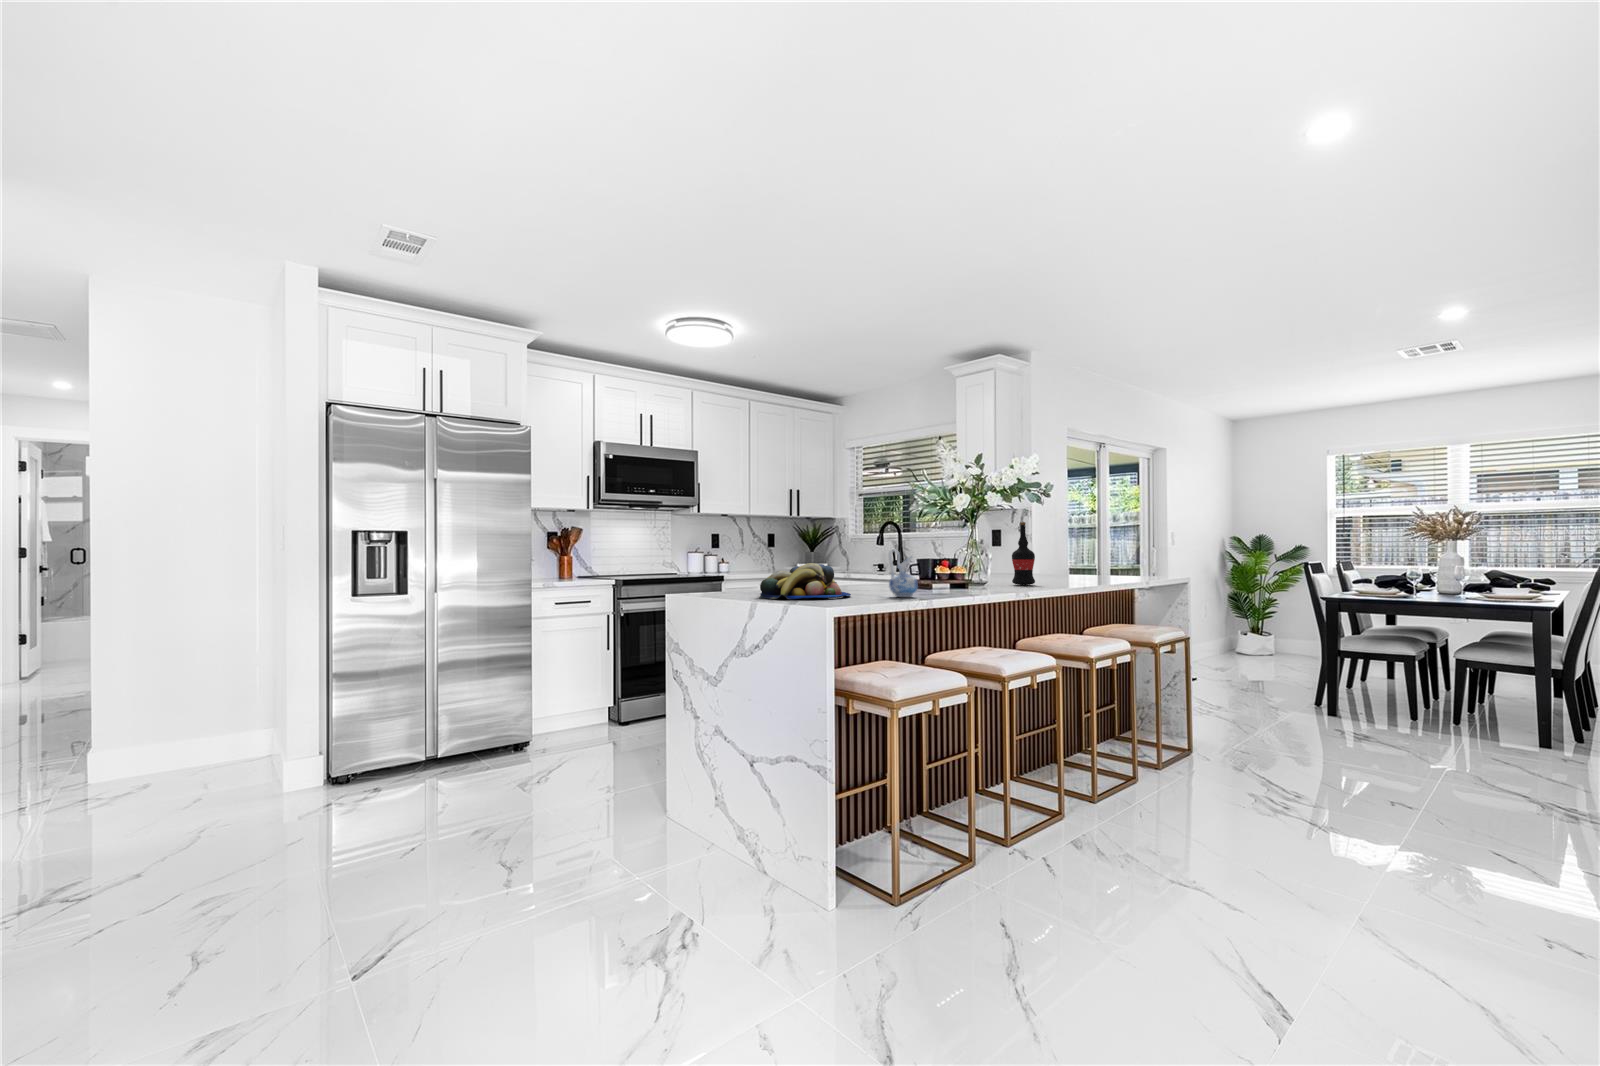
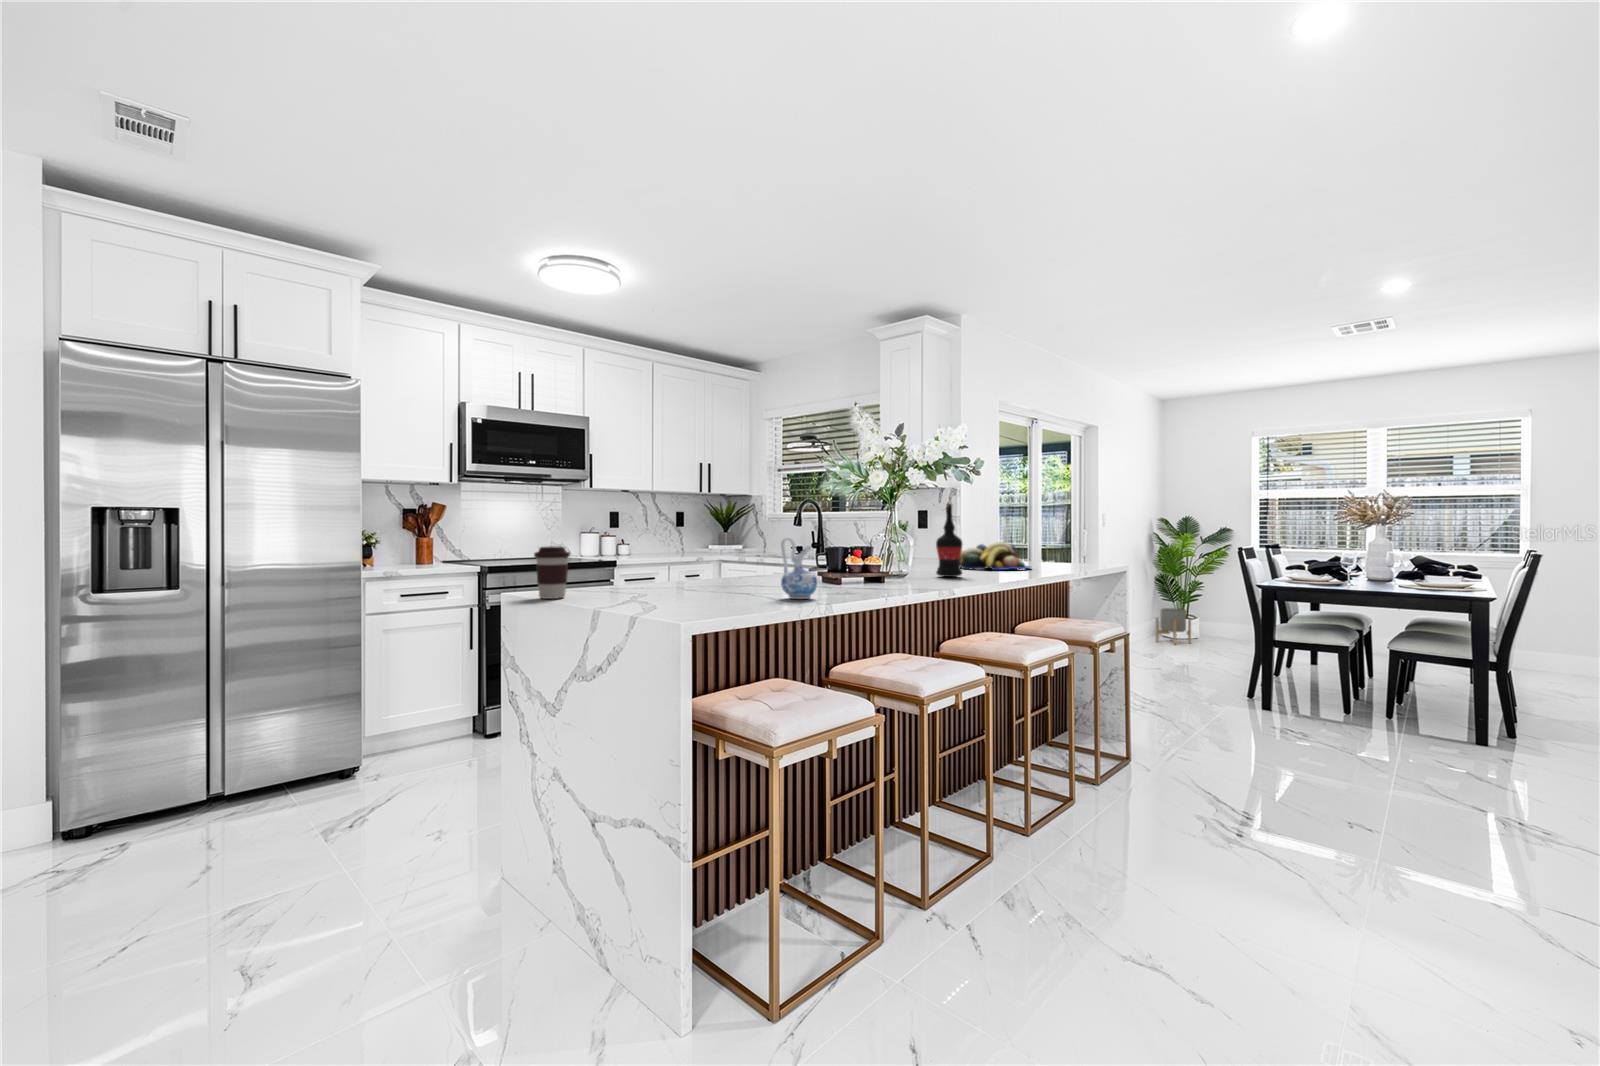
coffee cup: none [700,557,726,597] -> present [534,546,570,599]
fruit bowl: present [760,563,851,599] -> present [960,542,1030,570]
planter: none [1234,626,1271,662] -> present [1156,608,1191,645]

